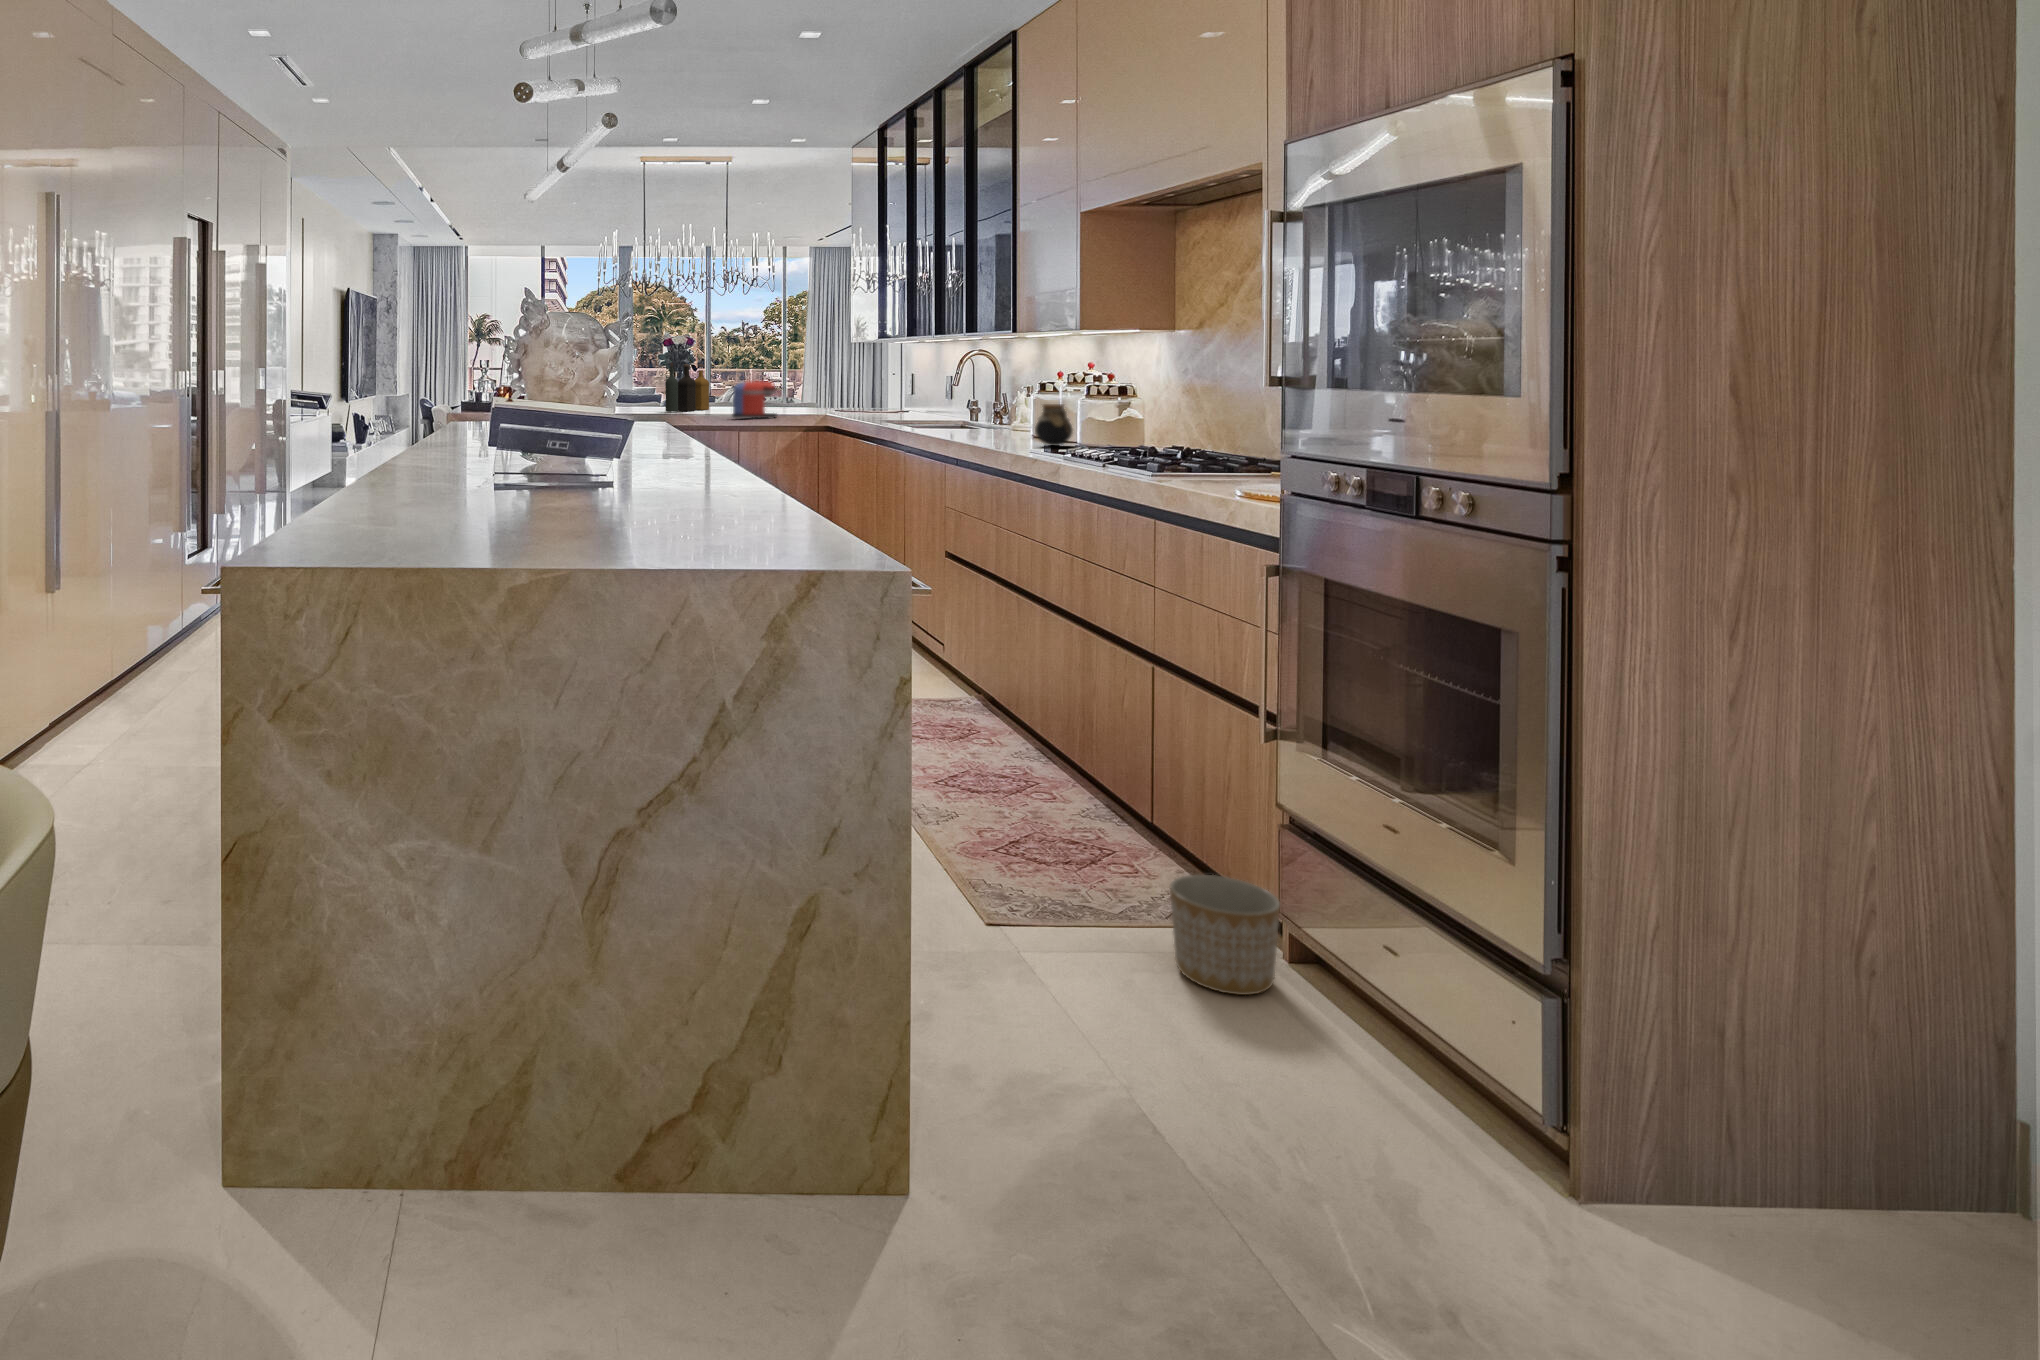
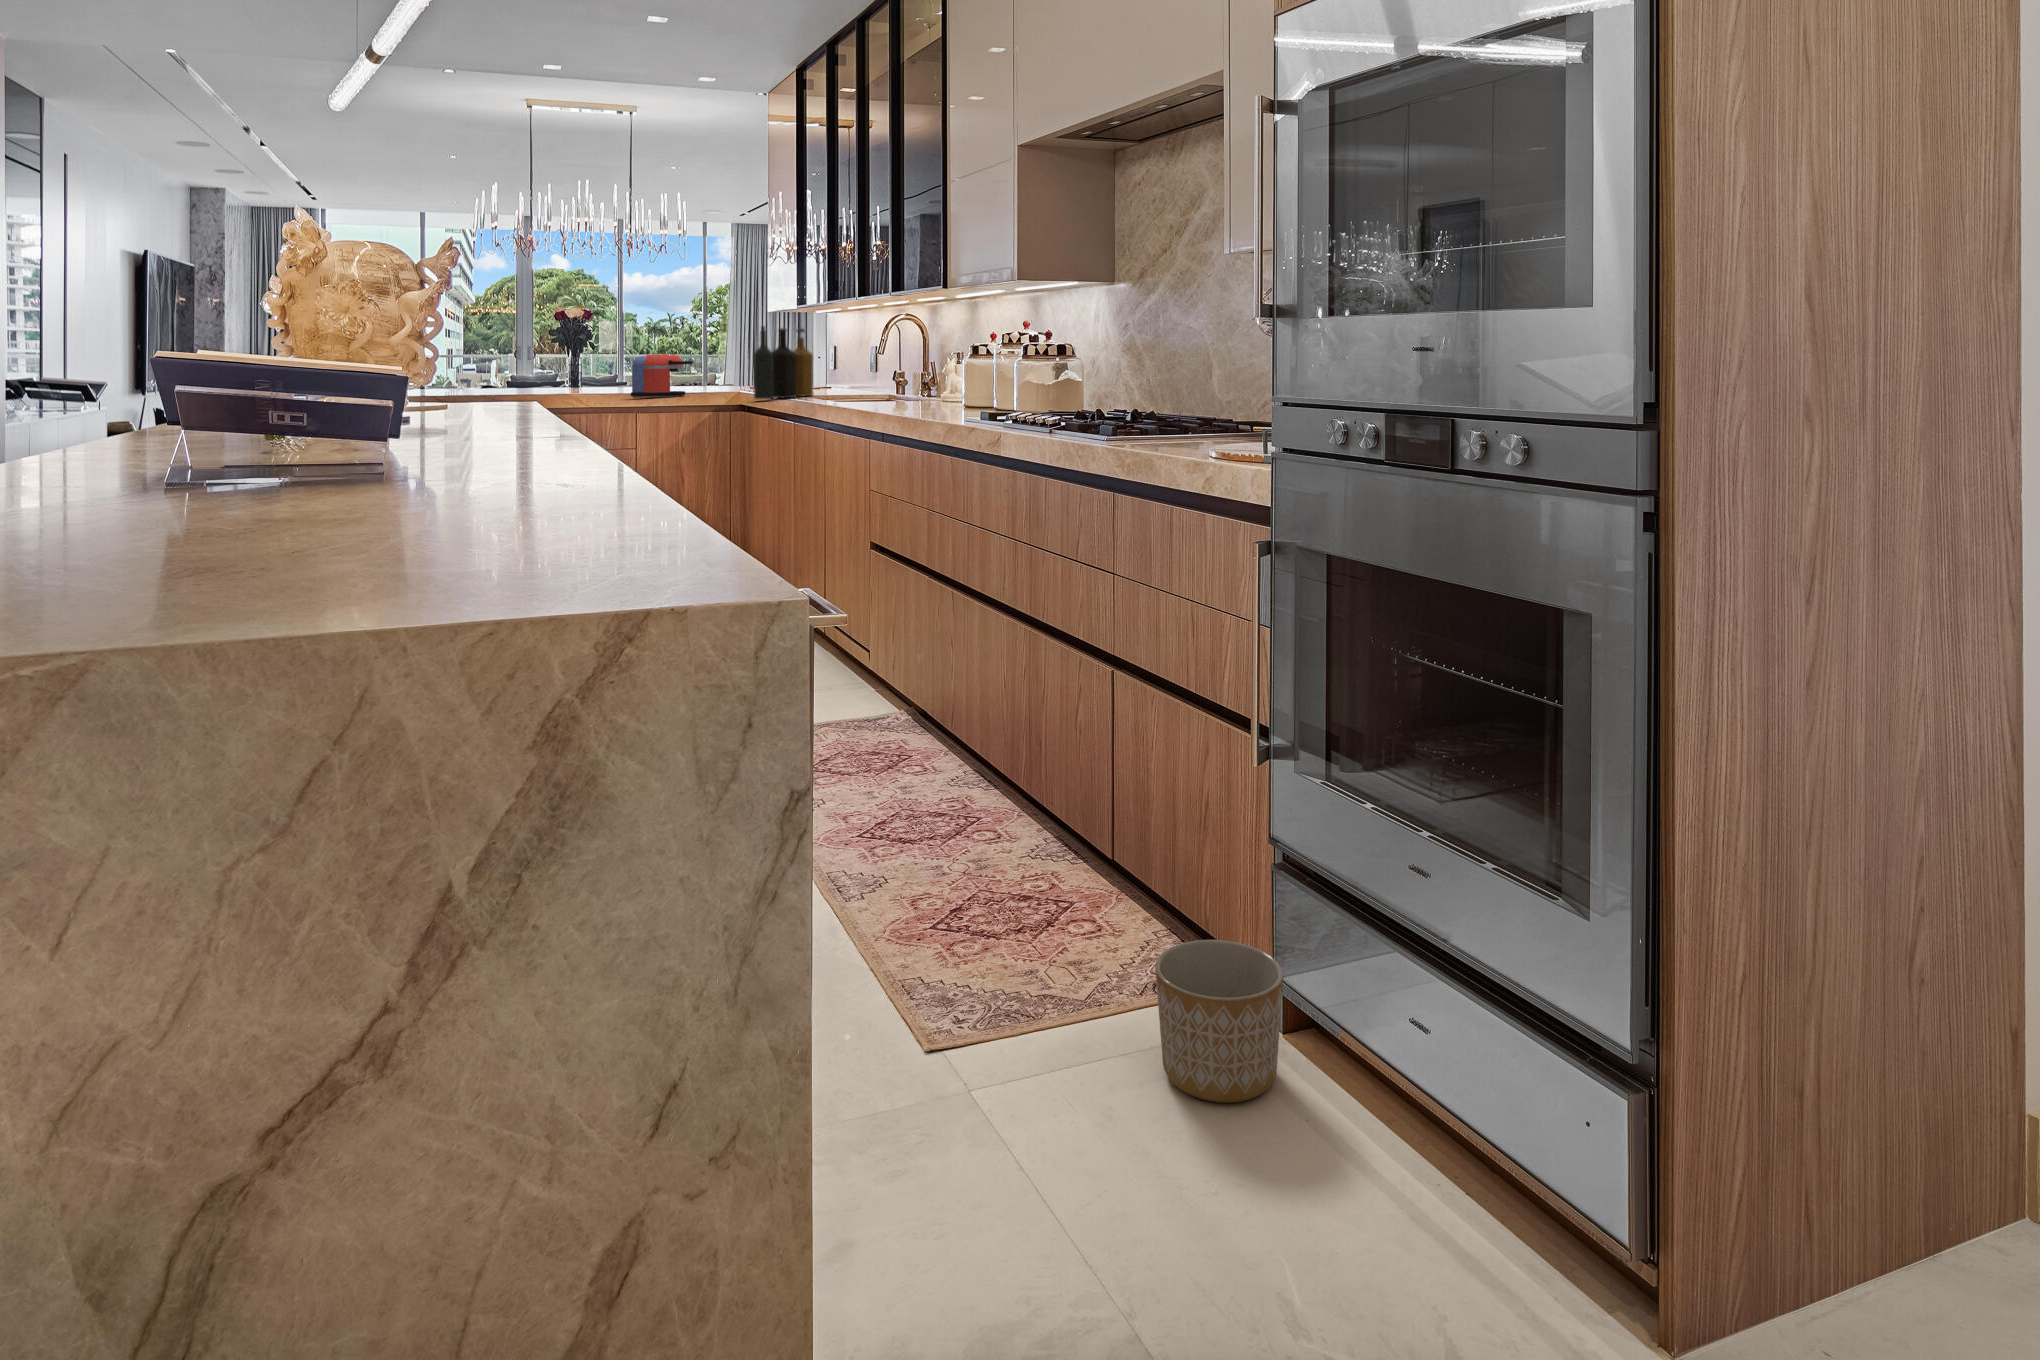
bottle: present [665,363,709,412] -> present [754,326,813,399]
jar: present [1035,404,1073,446] -> none [969,367,1008,414]

